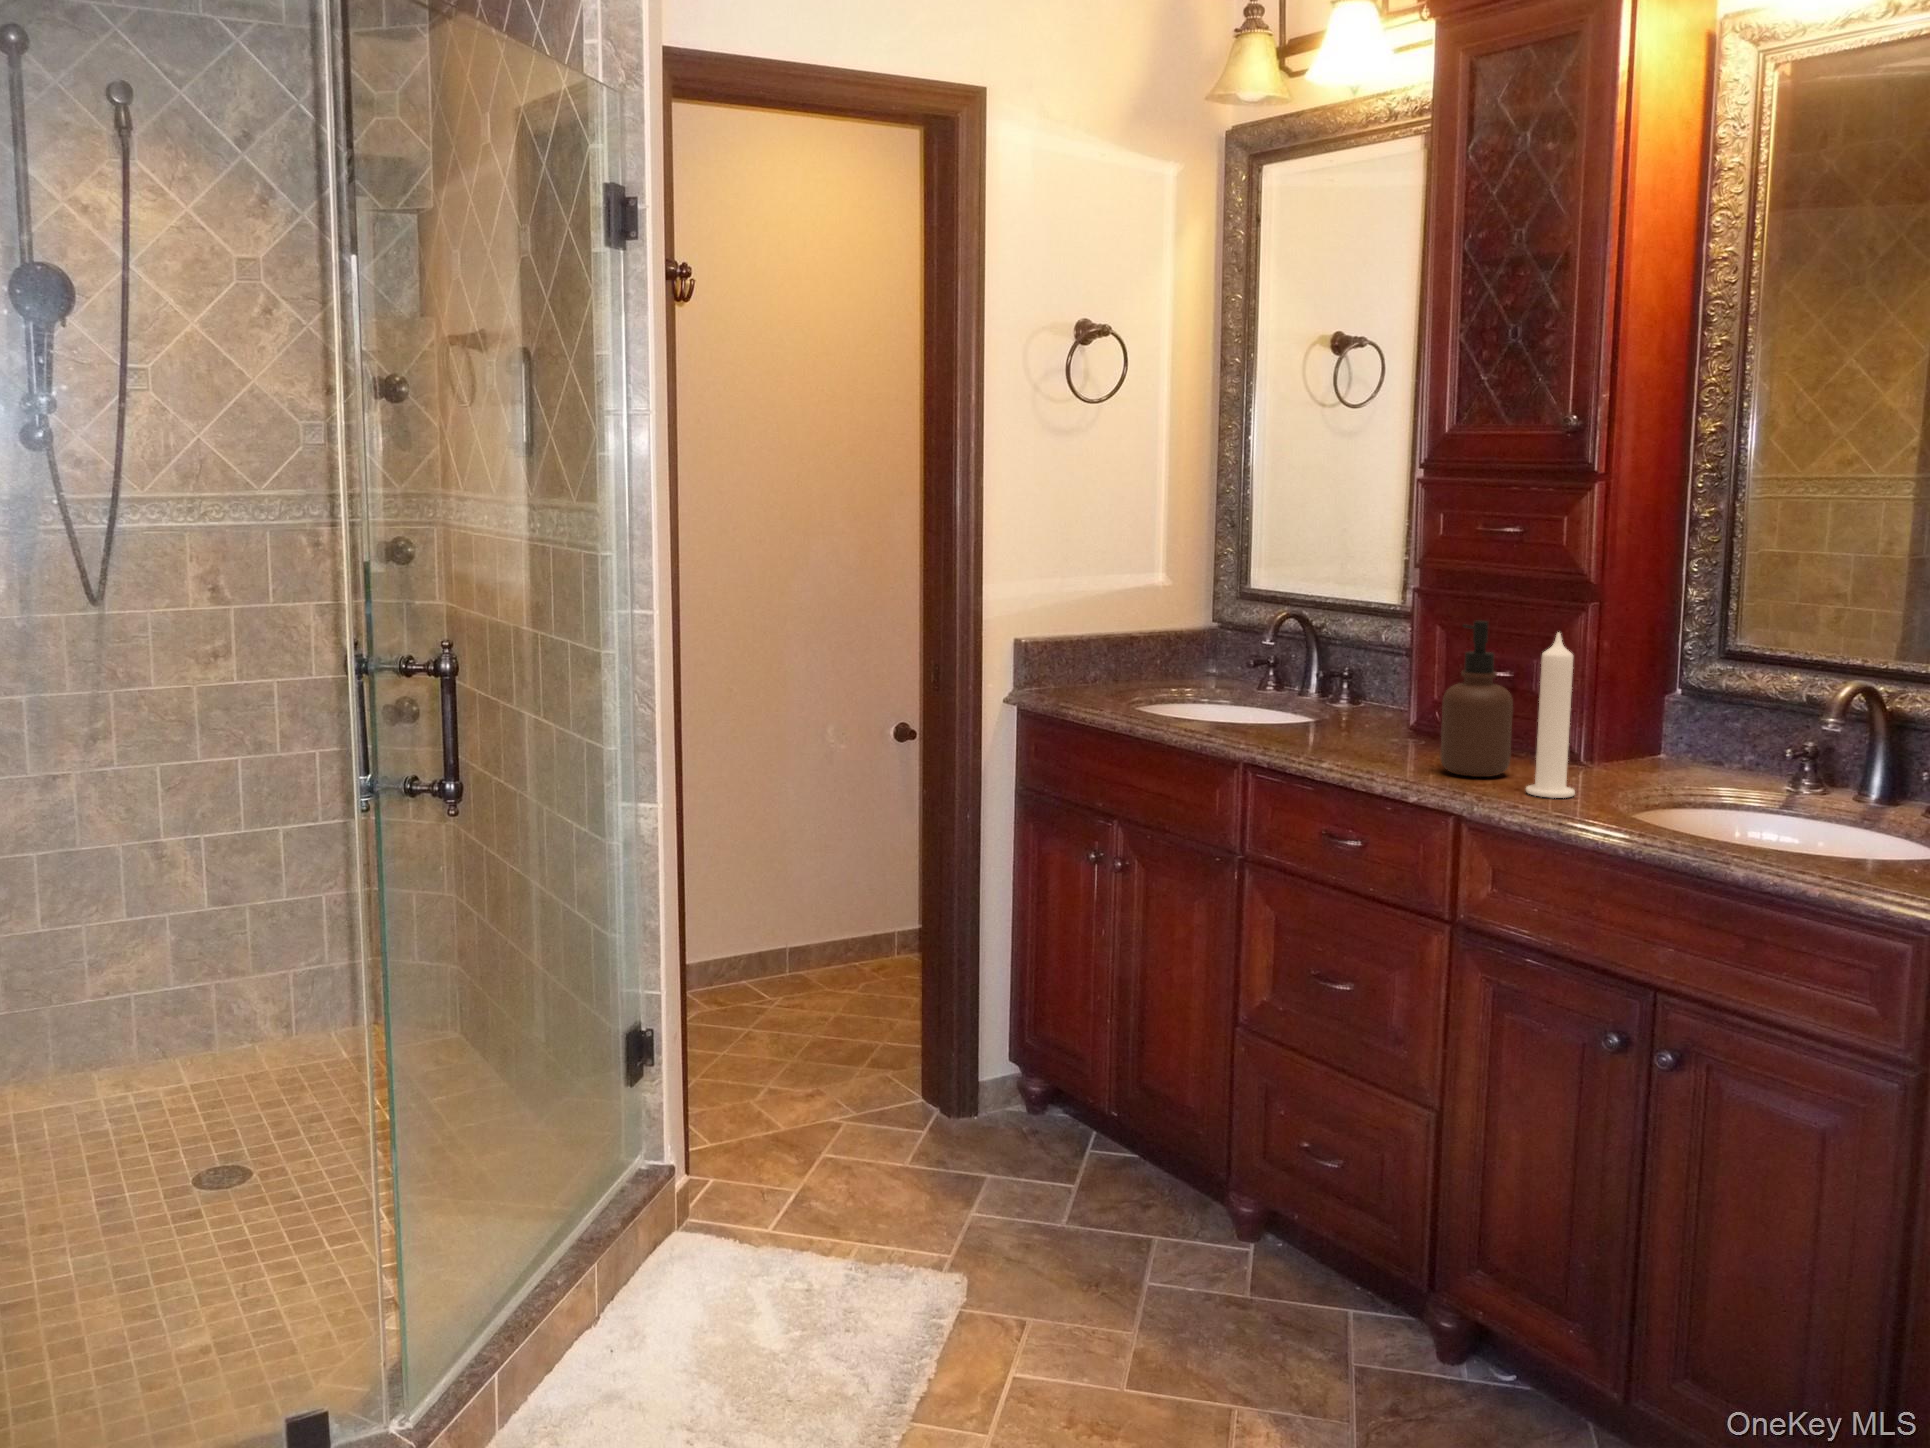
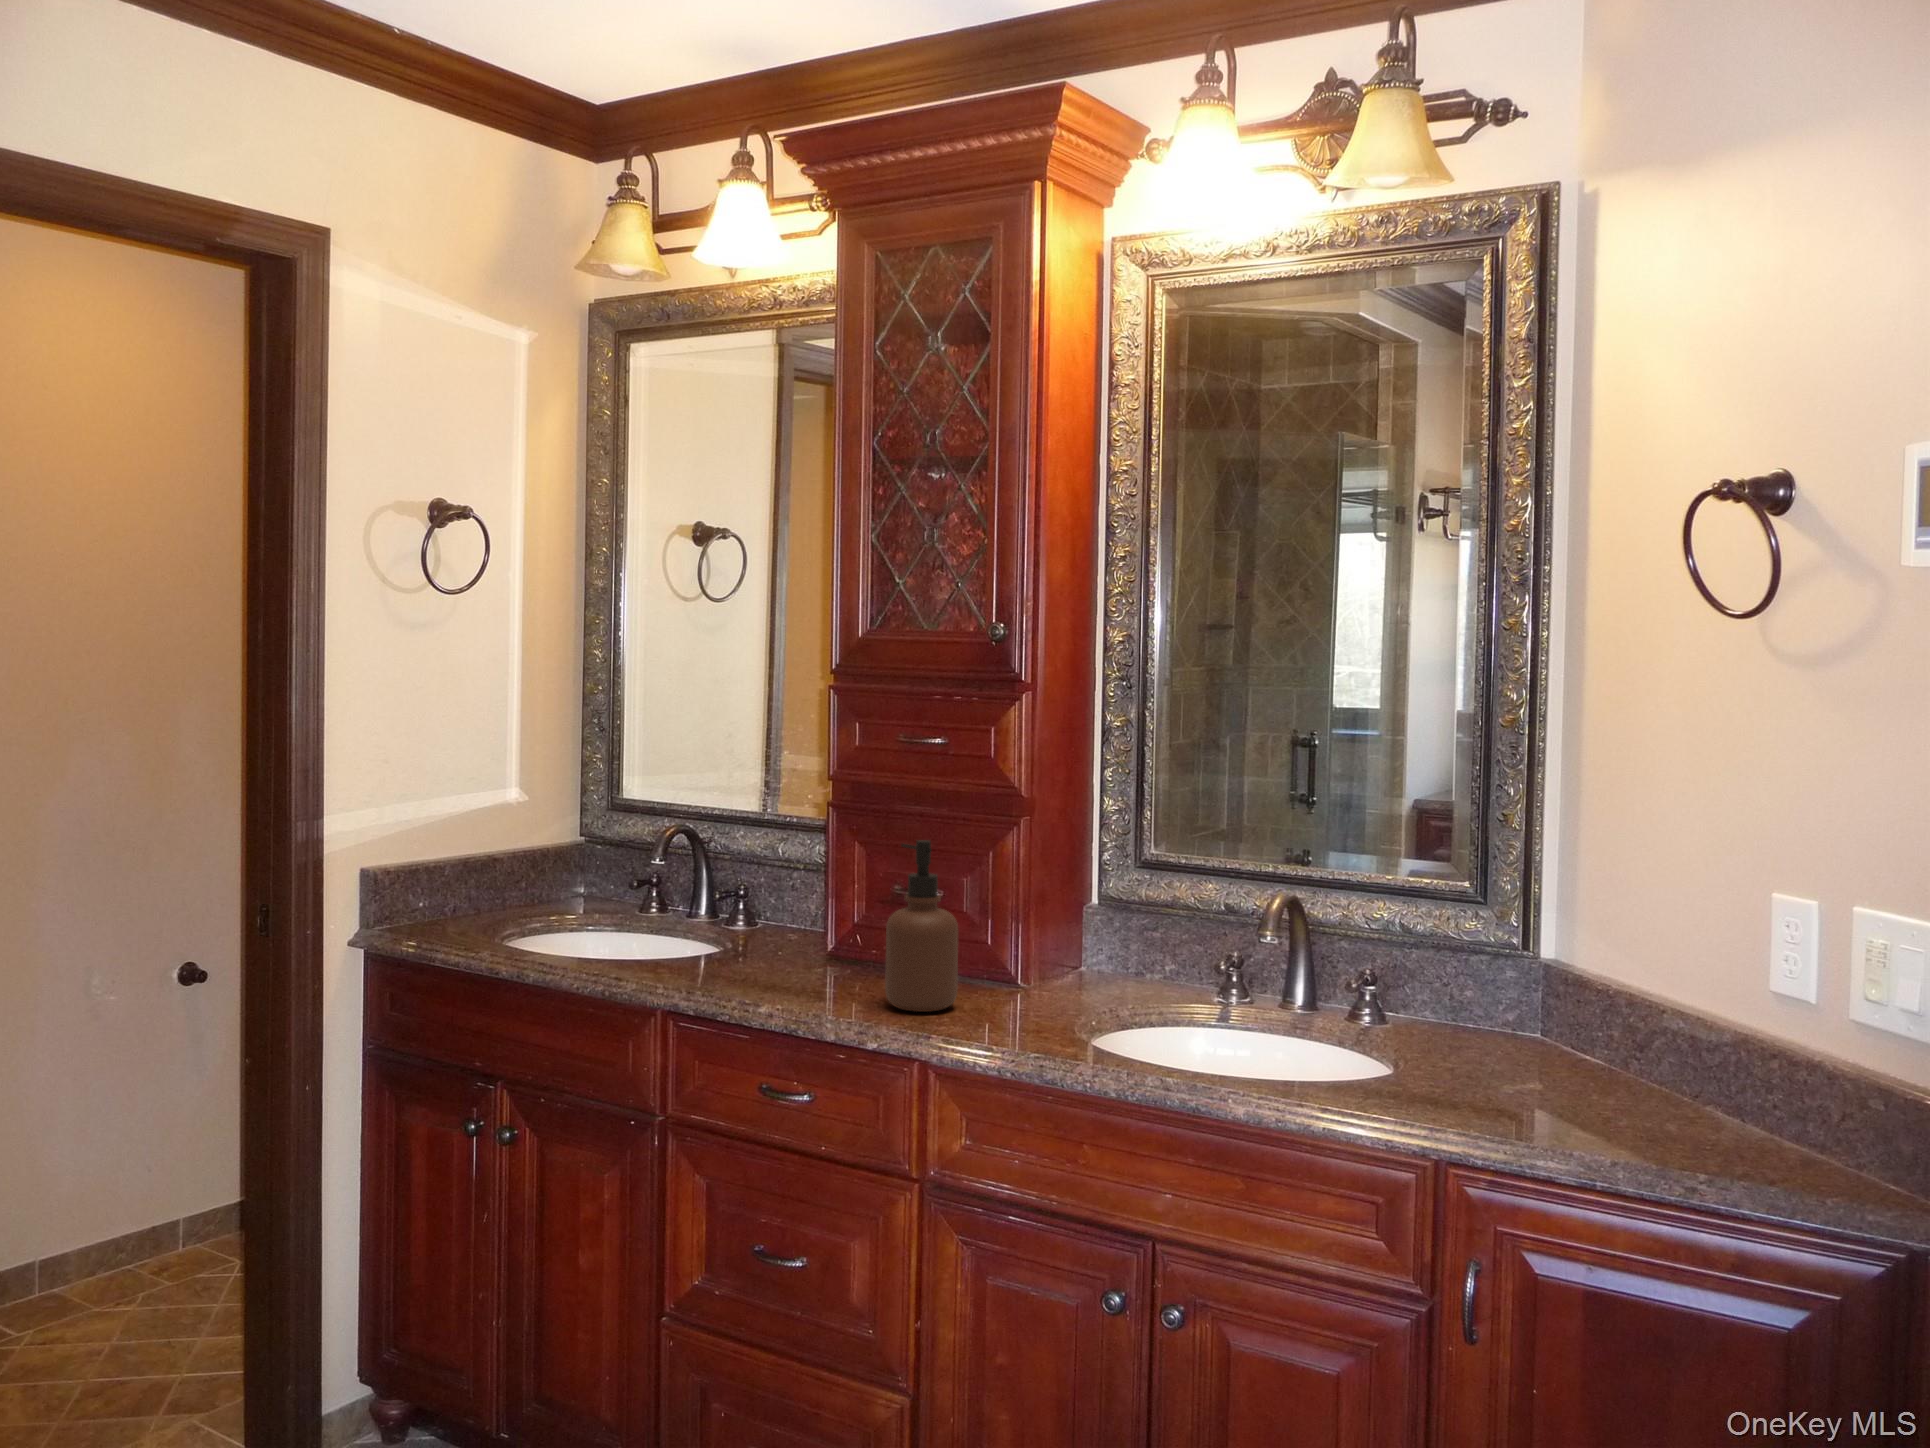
candle: present [1526,633,1575,798] -> none [986,853,1036,1034]

